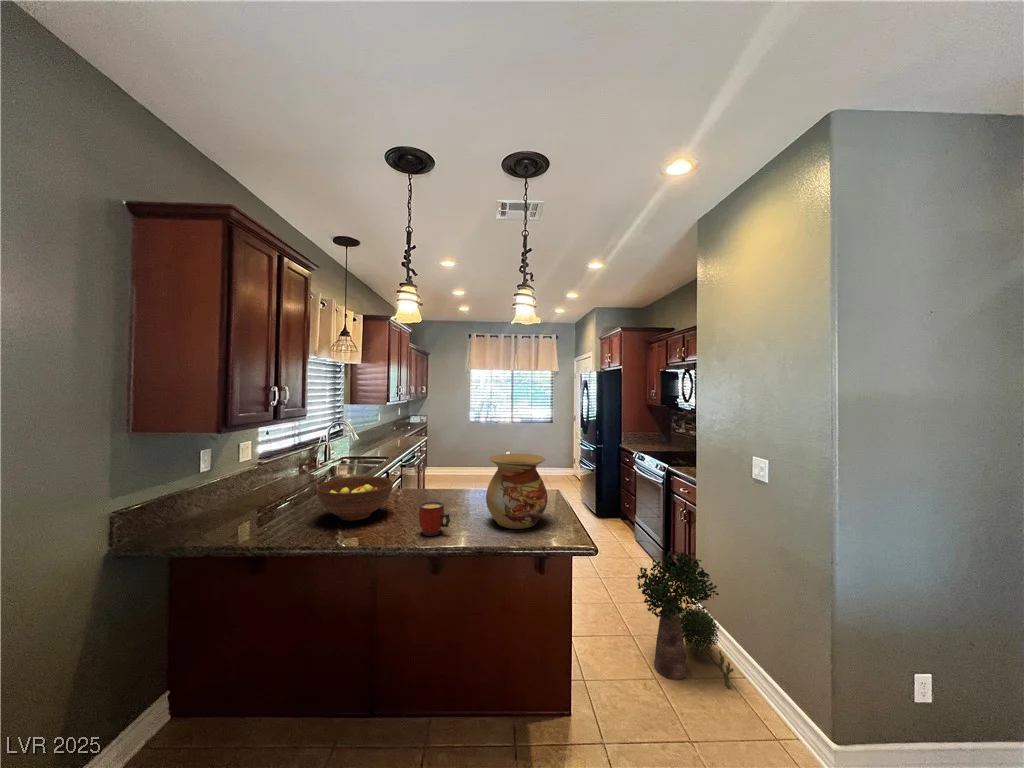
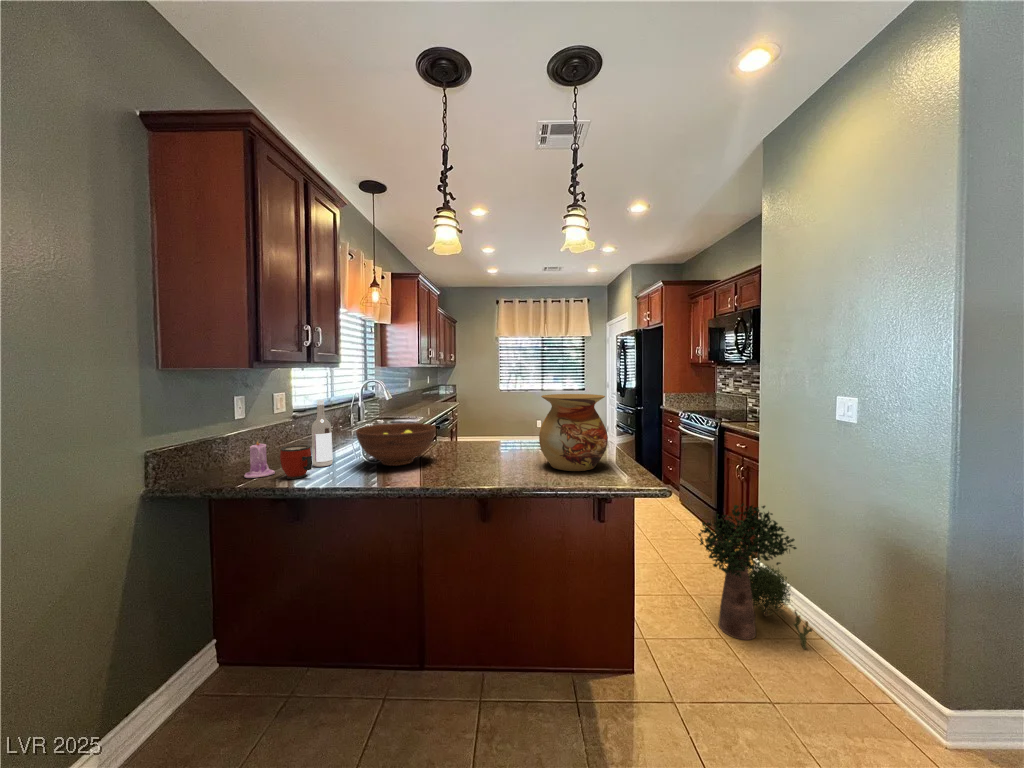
wine bottle: none [274,457,293,521] -> present [312,400,332,467]
candle: none [206,497,236,535] -> present [244,442,275,478]
mug: present [419,502,450,536] -> present [280,445,312,479]

